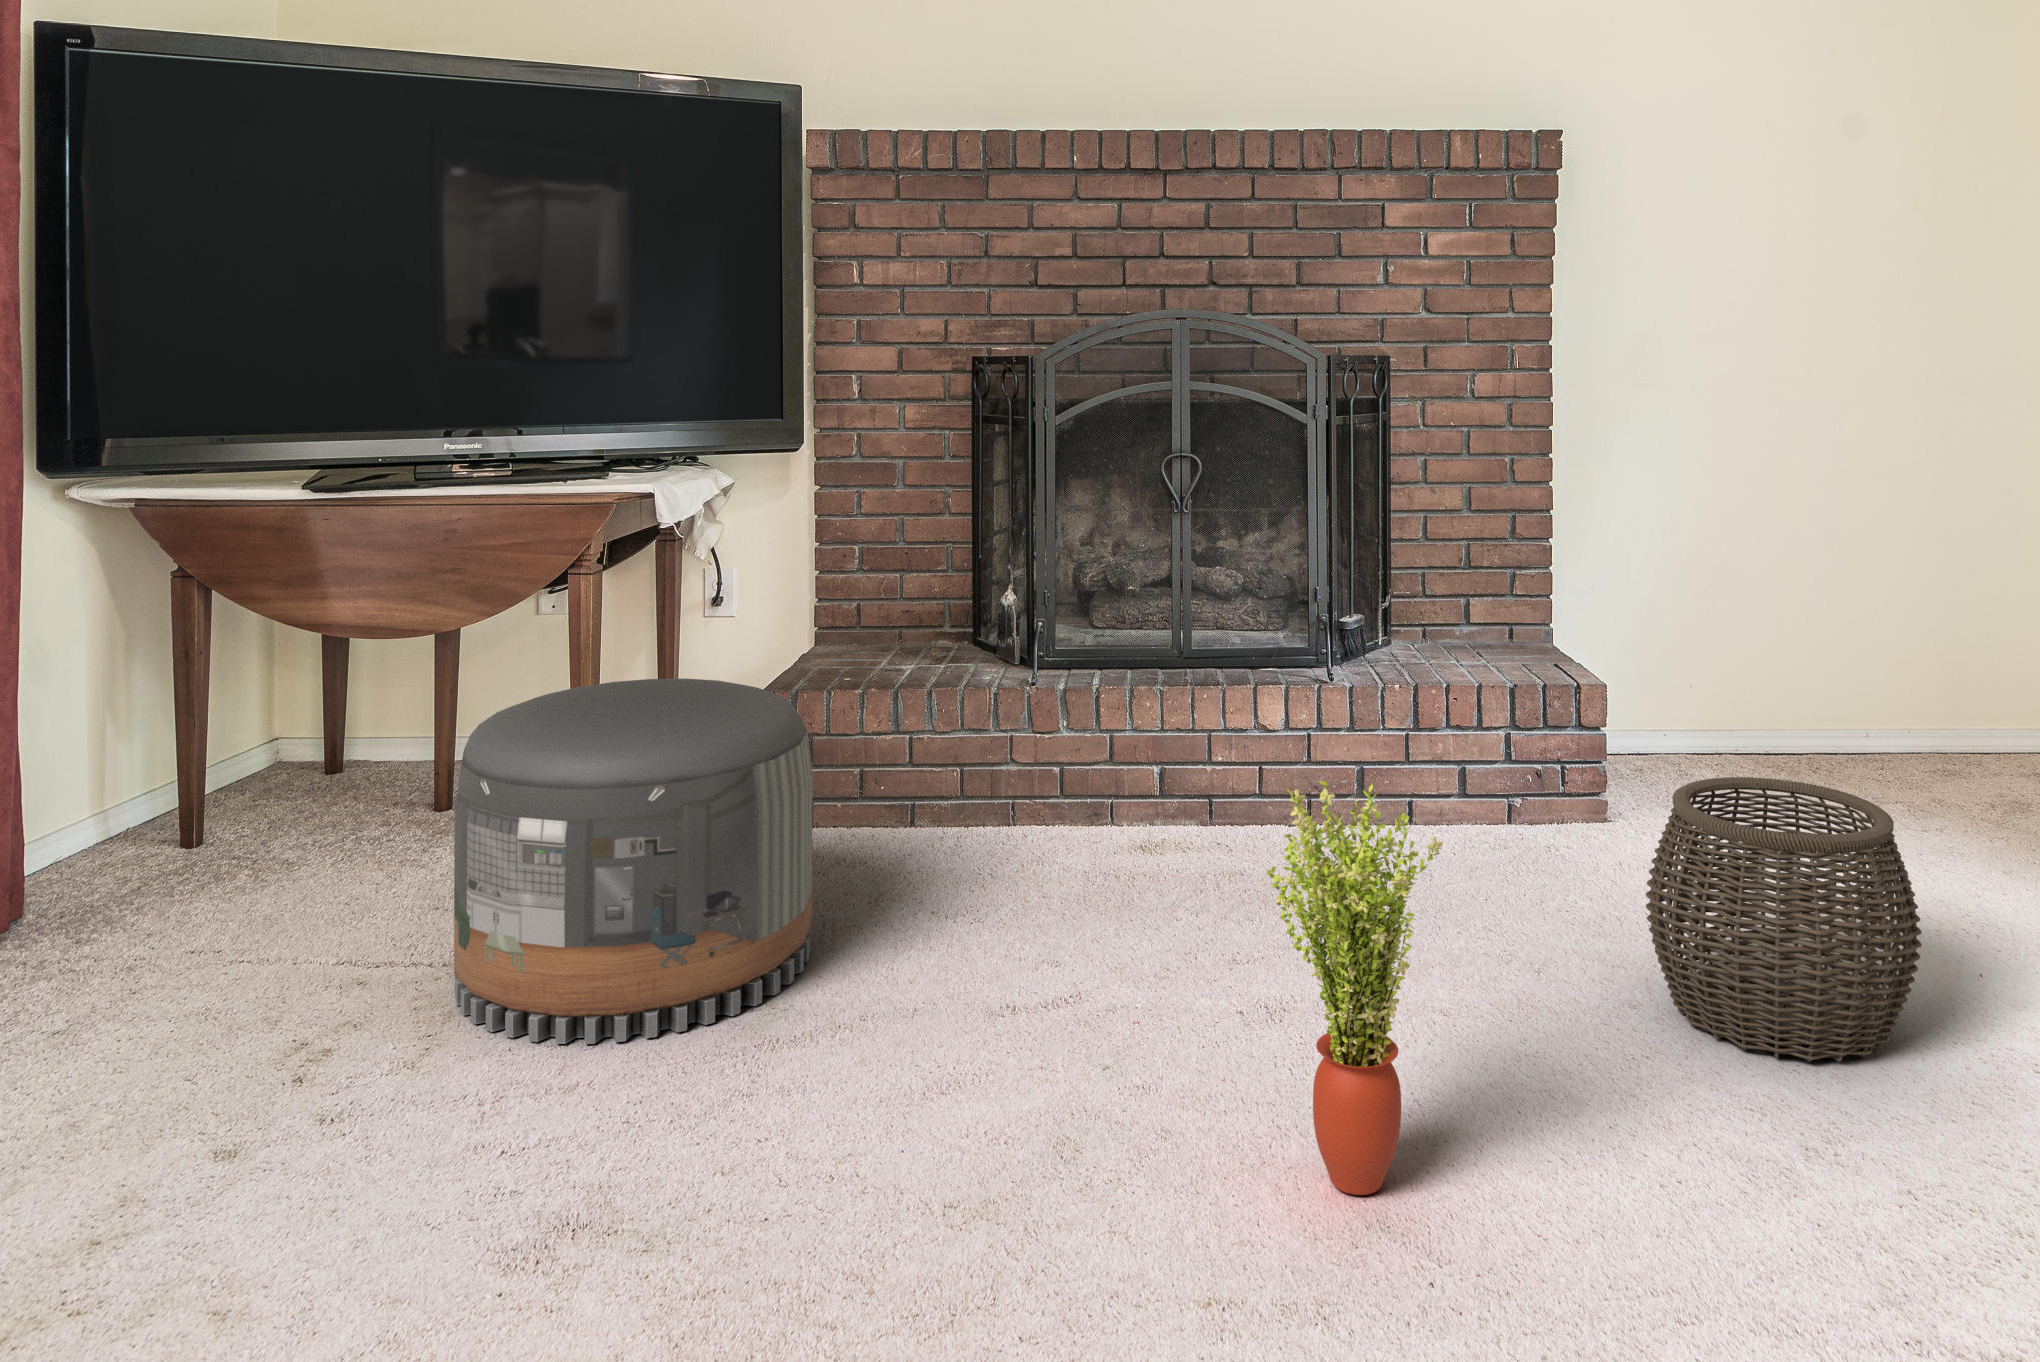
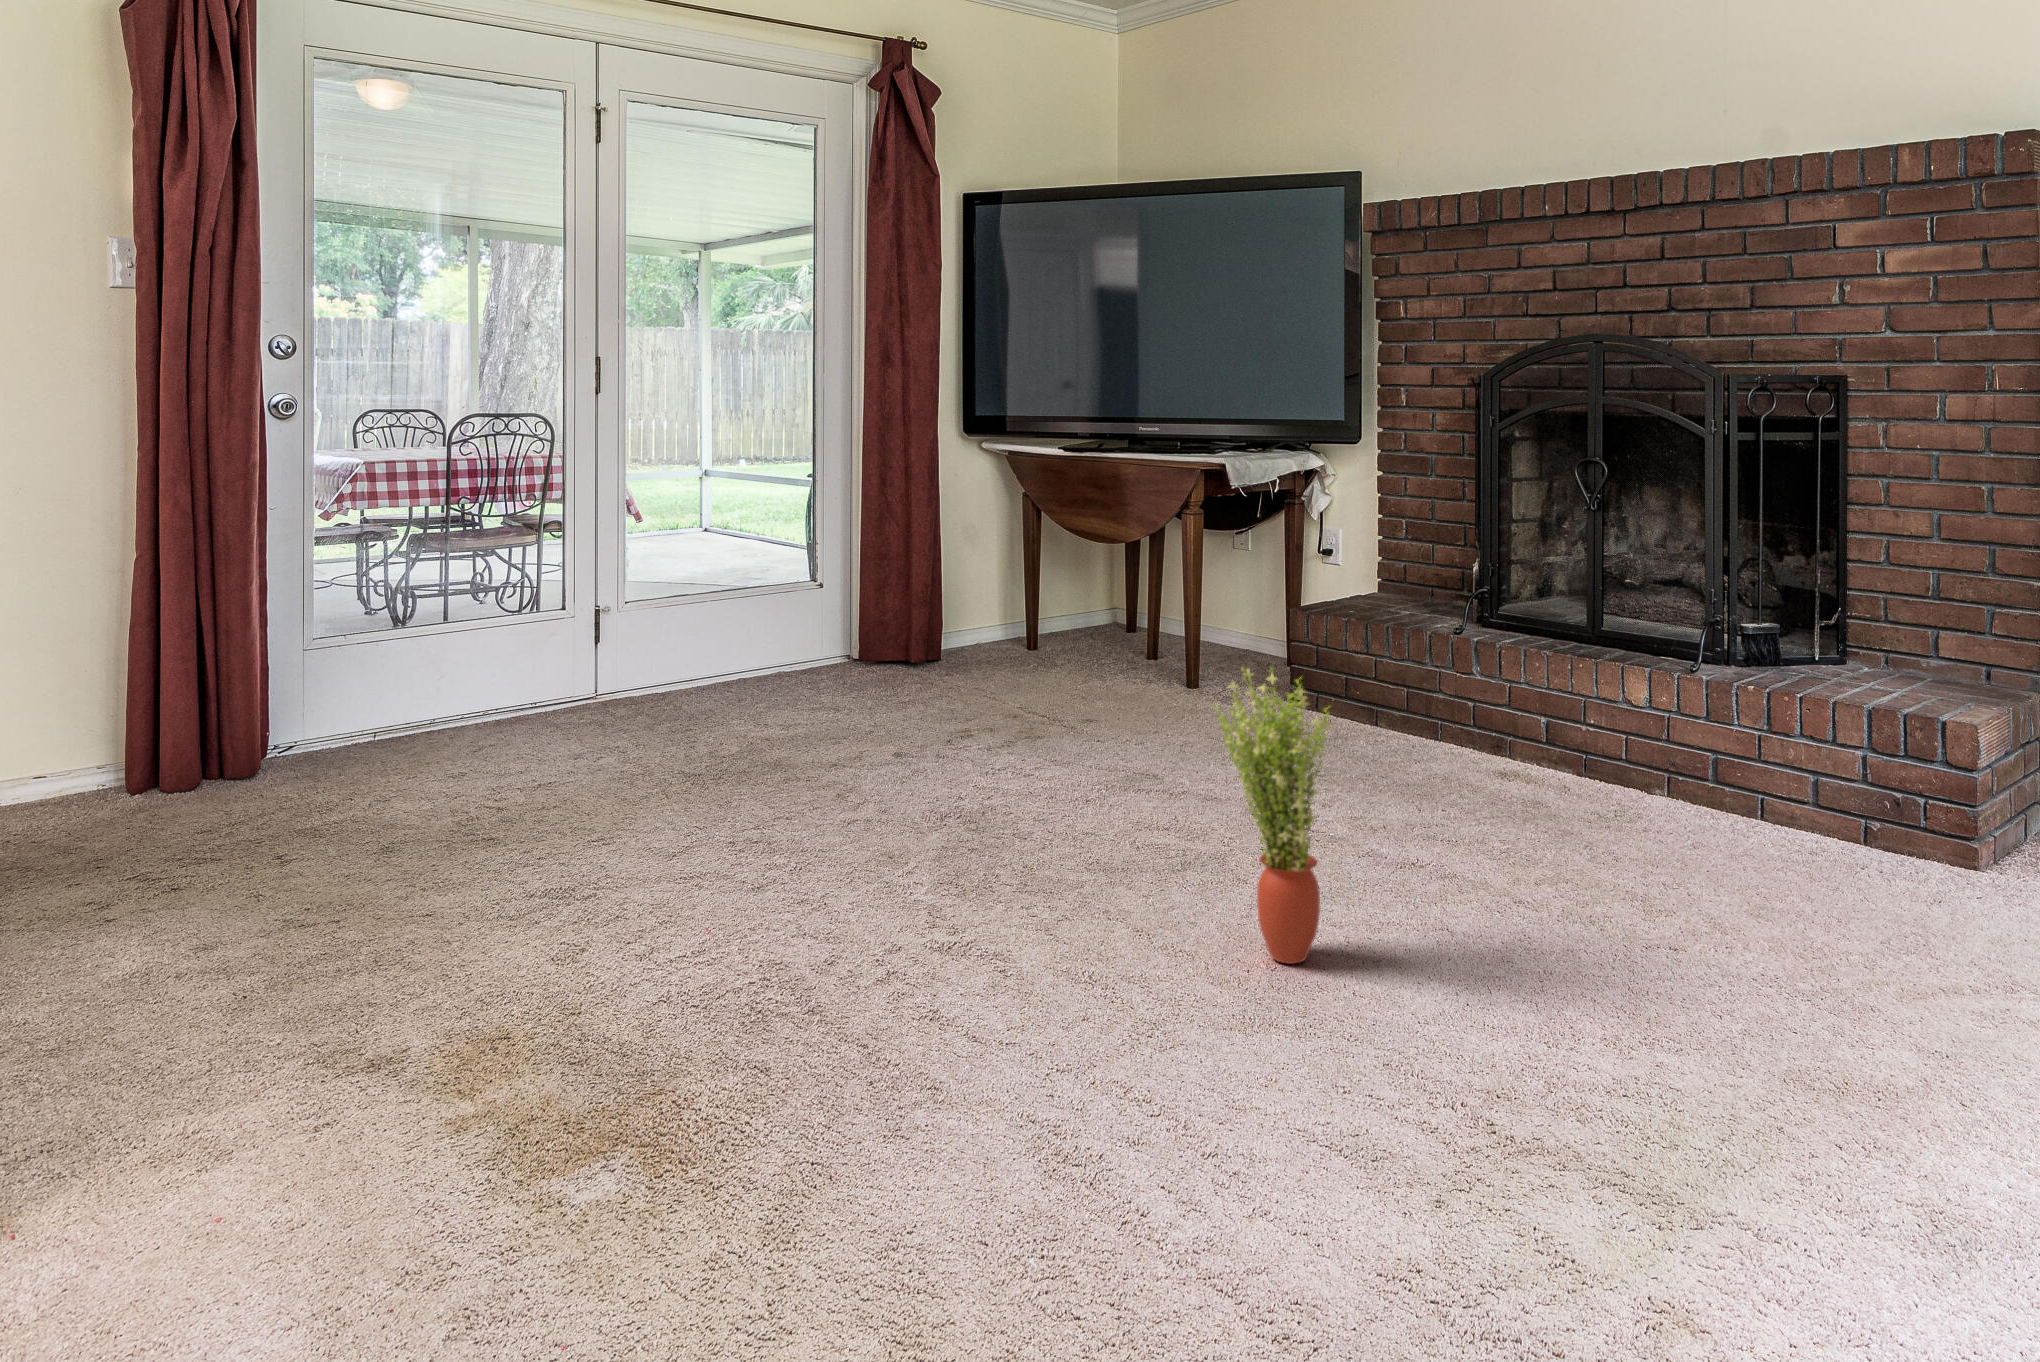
pouf: present [454,679,813,1044] -> none [993,580,1203,787]
woven basket: present [1646,777,1922,1062] -> none [1695,778,1974,1061]

